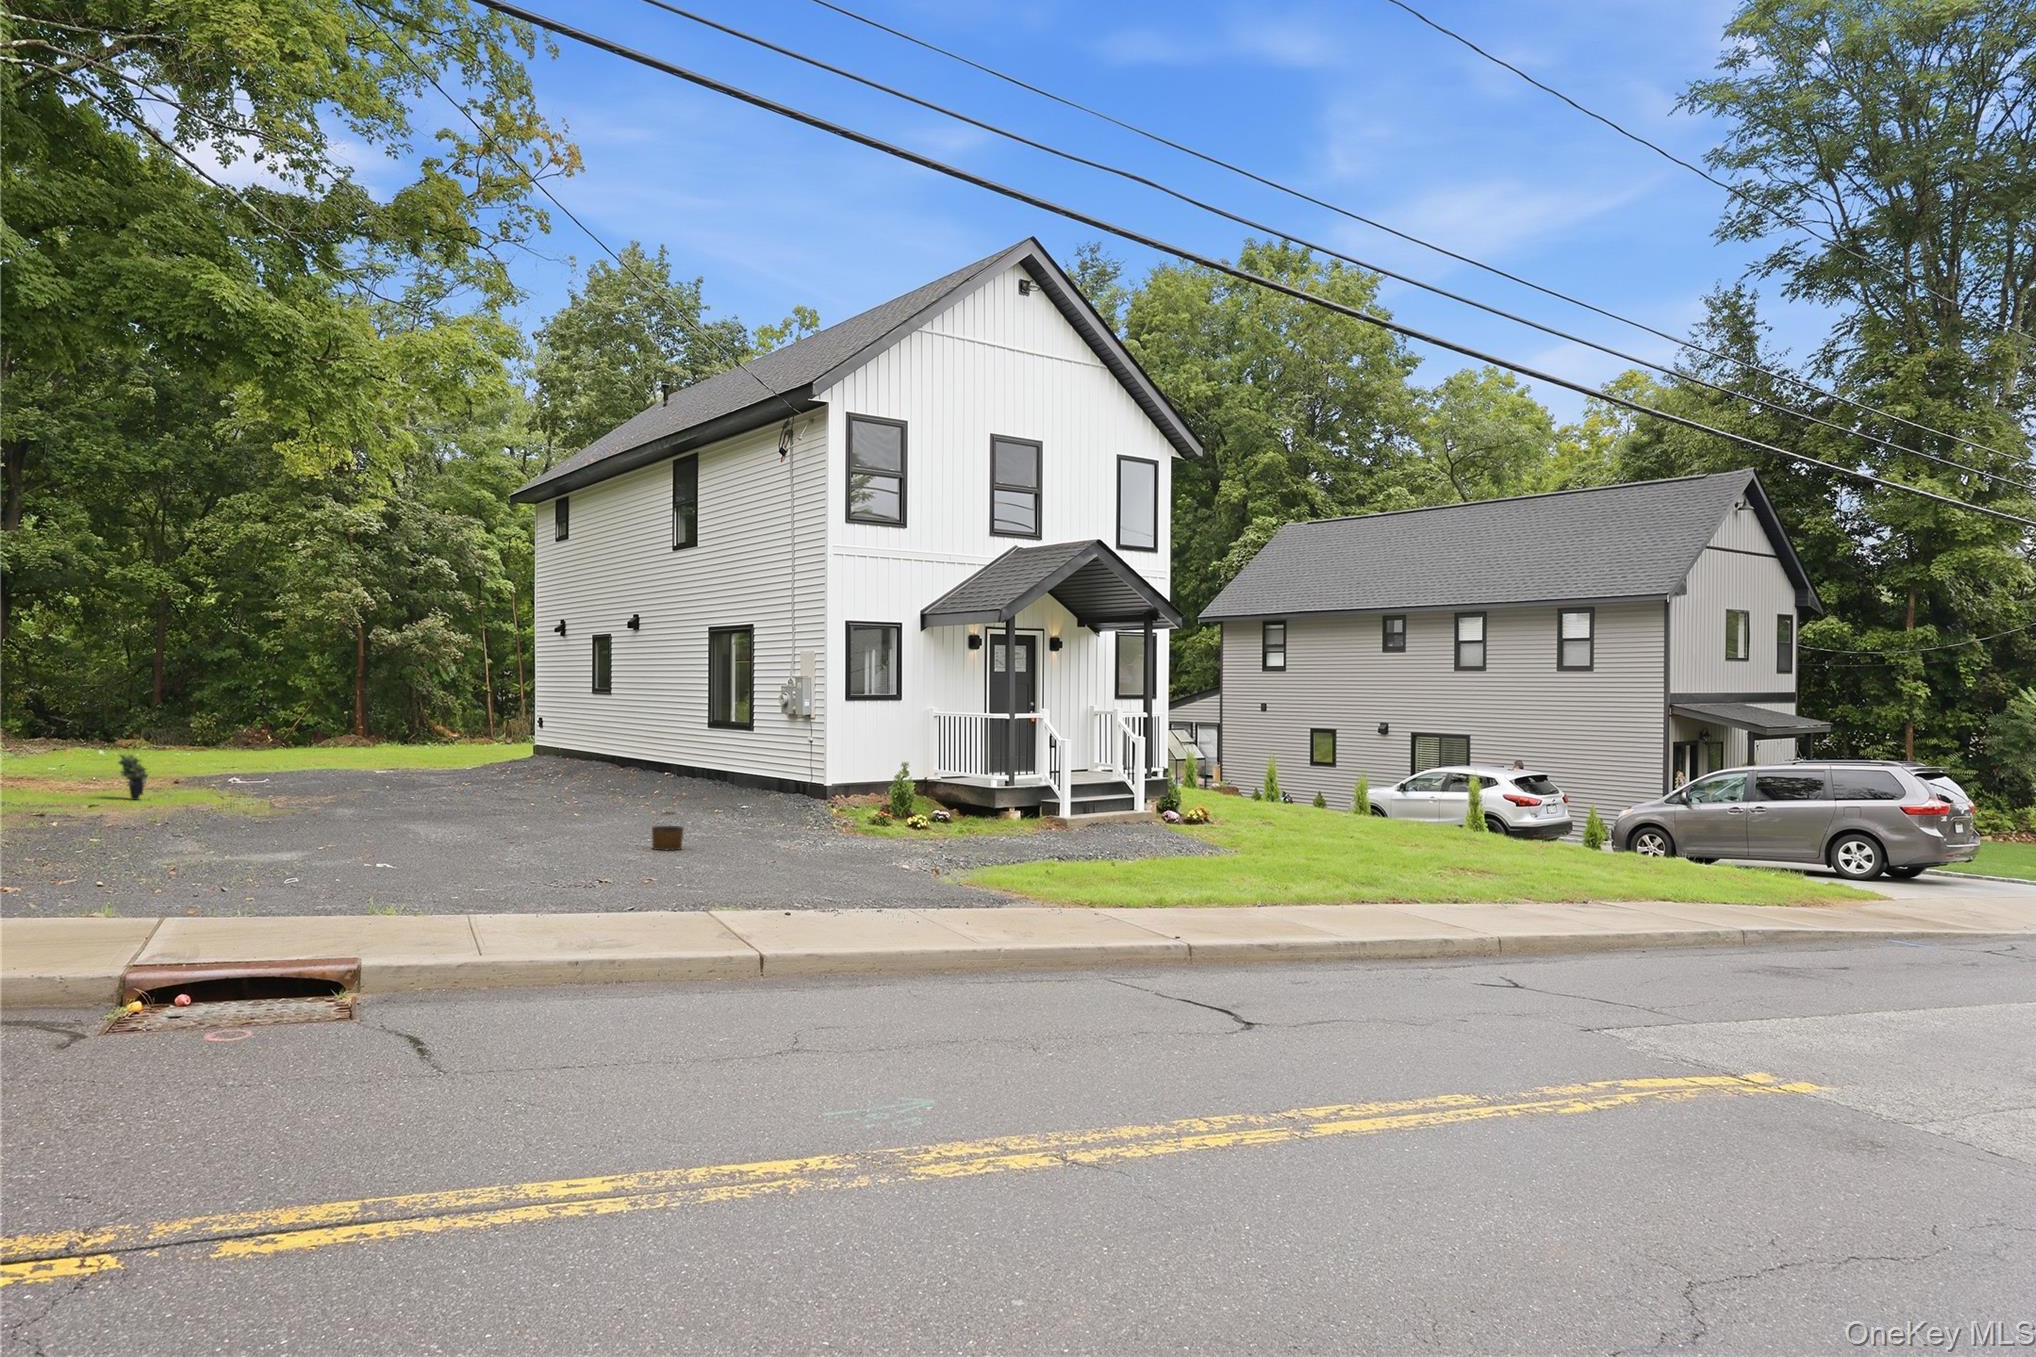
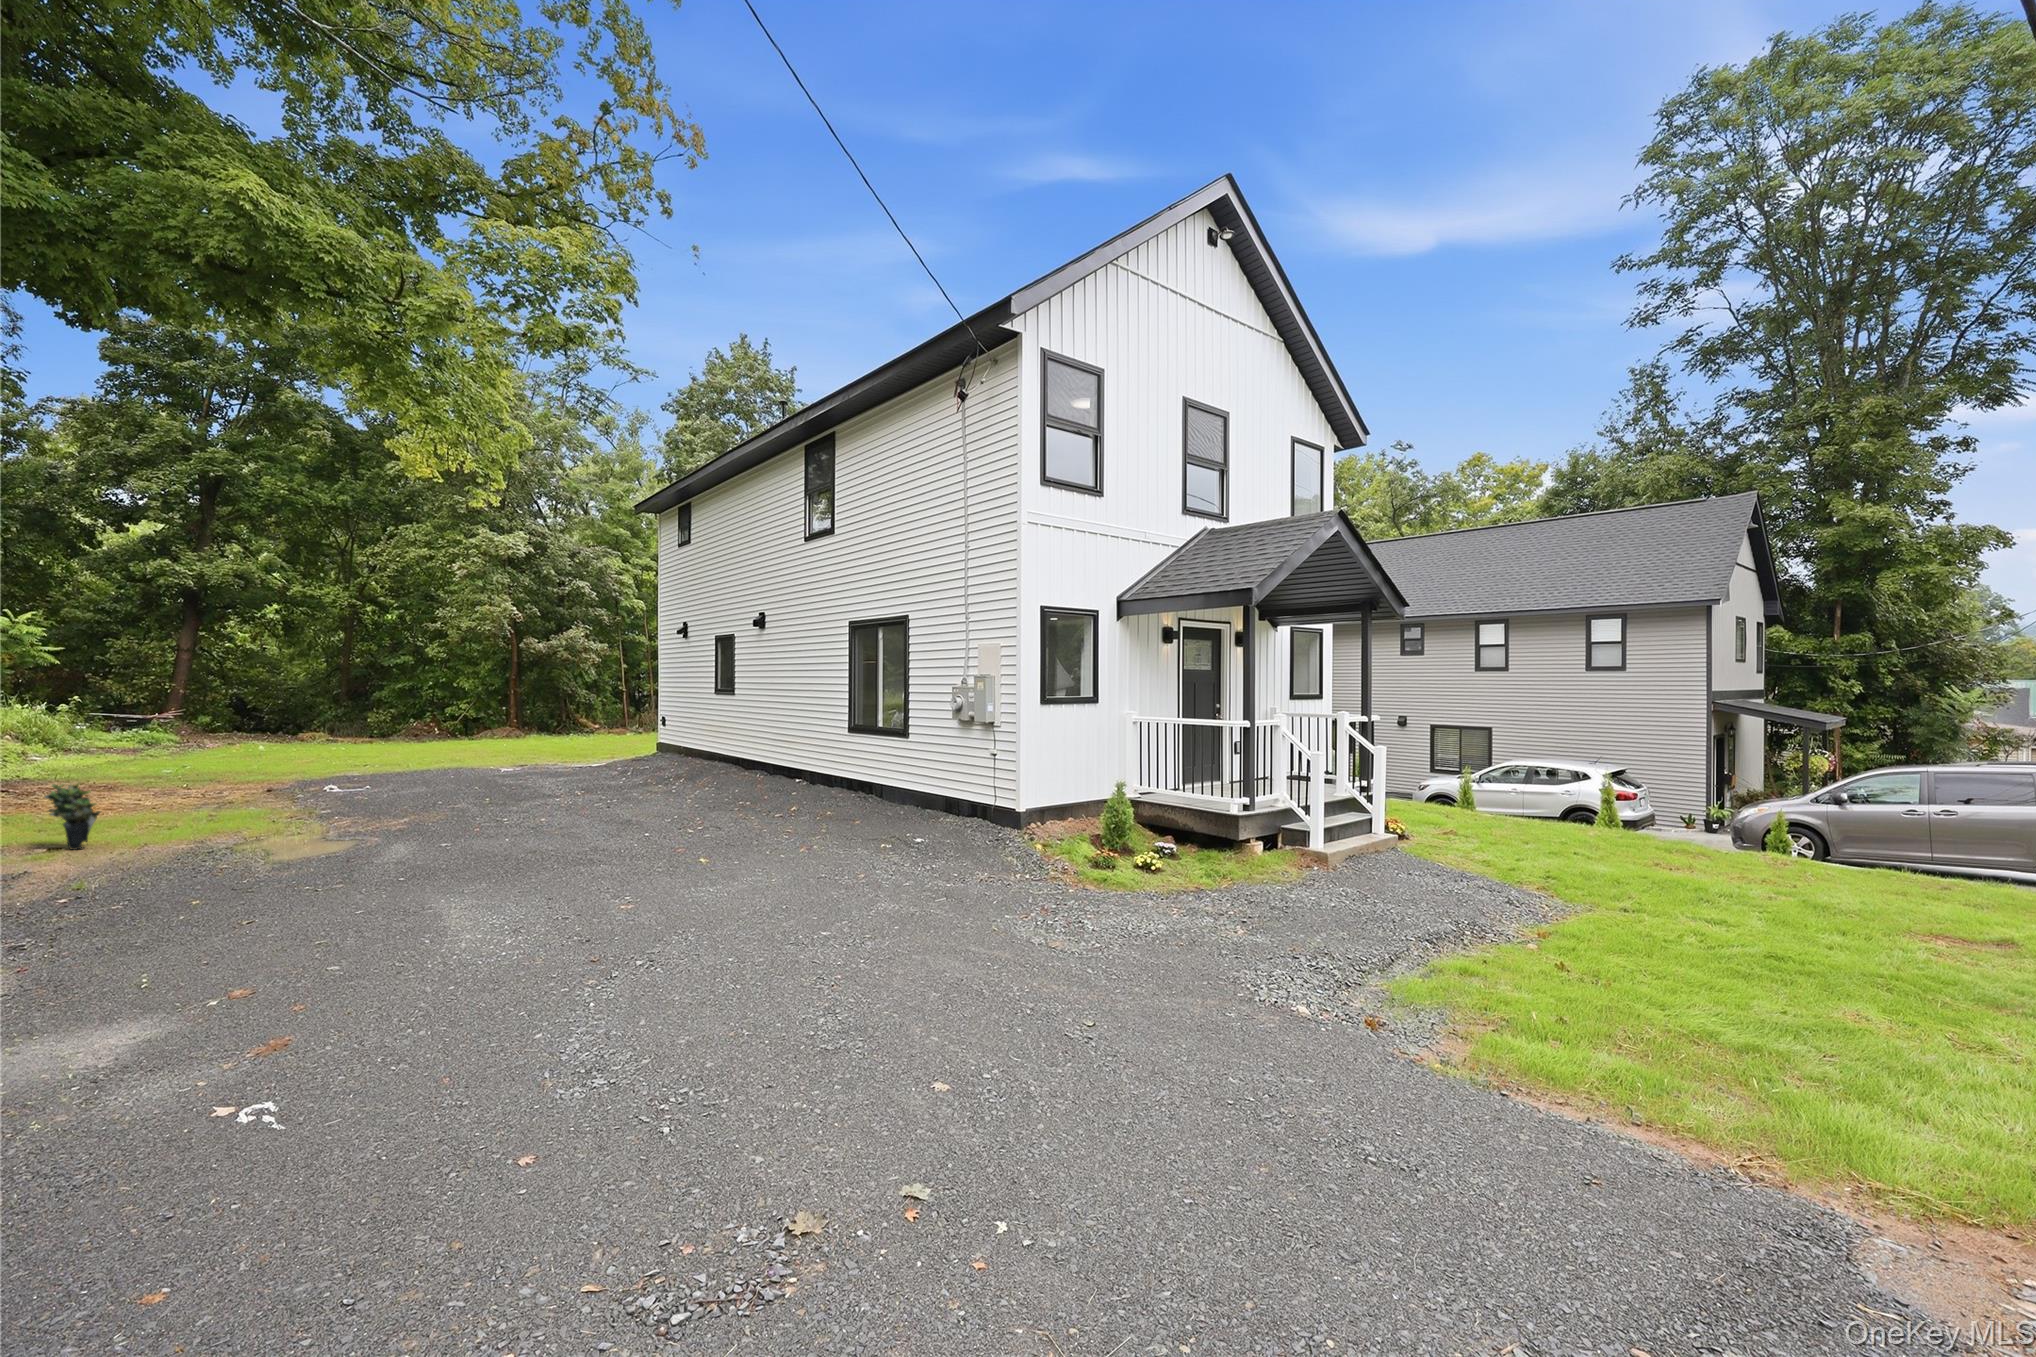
bucket: present [652,812,683,850] -> none [843,897,895,969]

